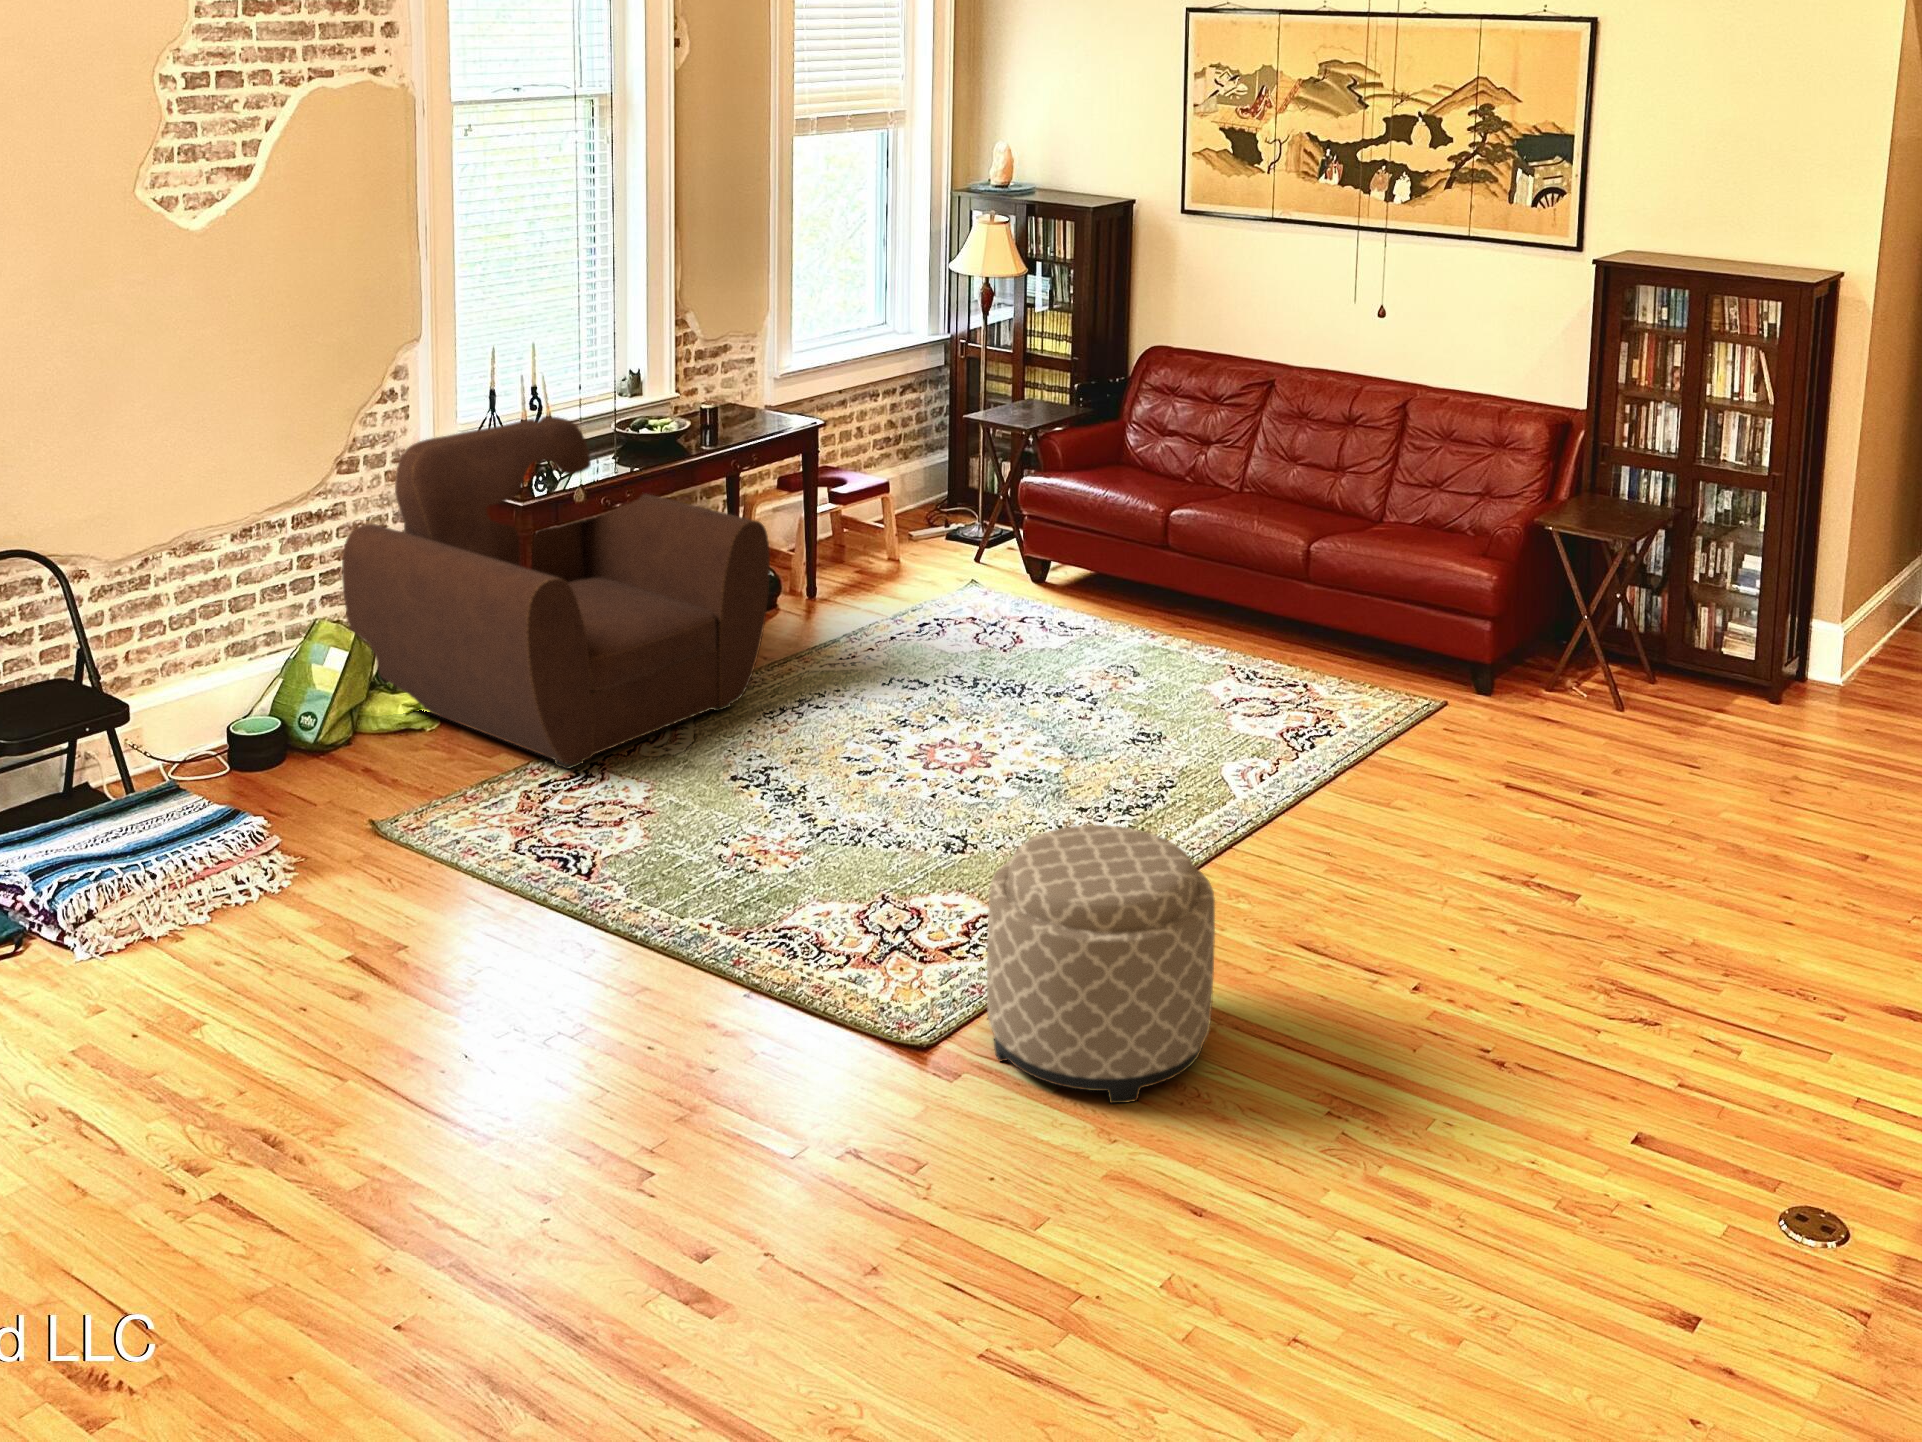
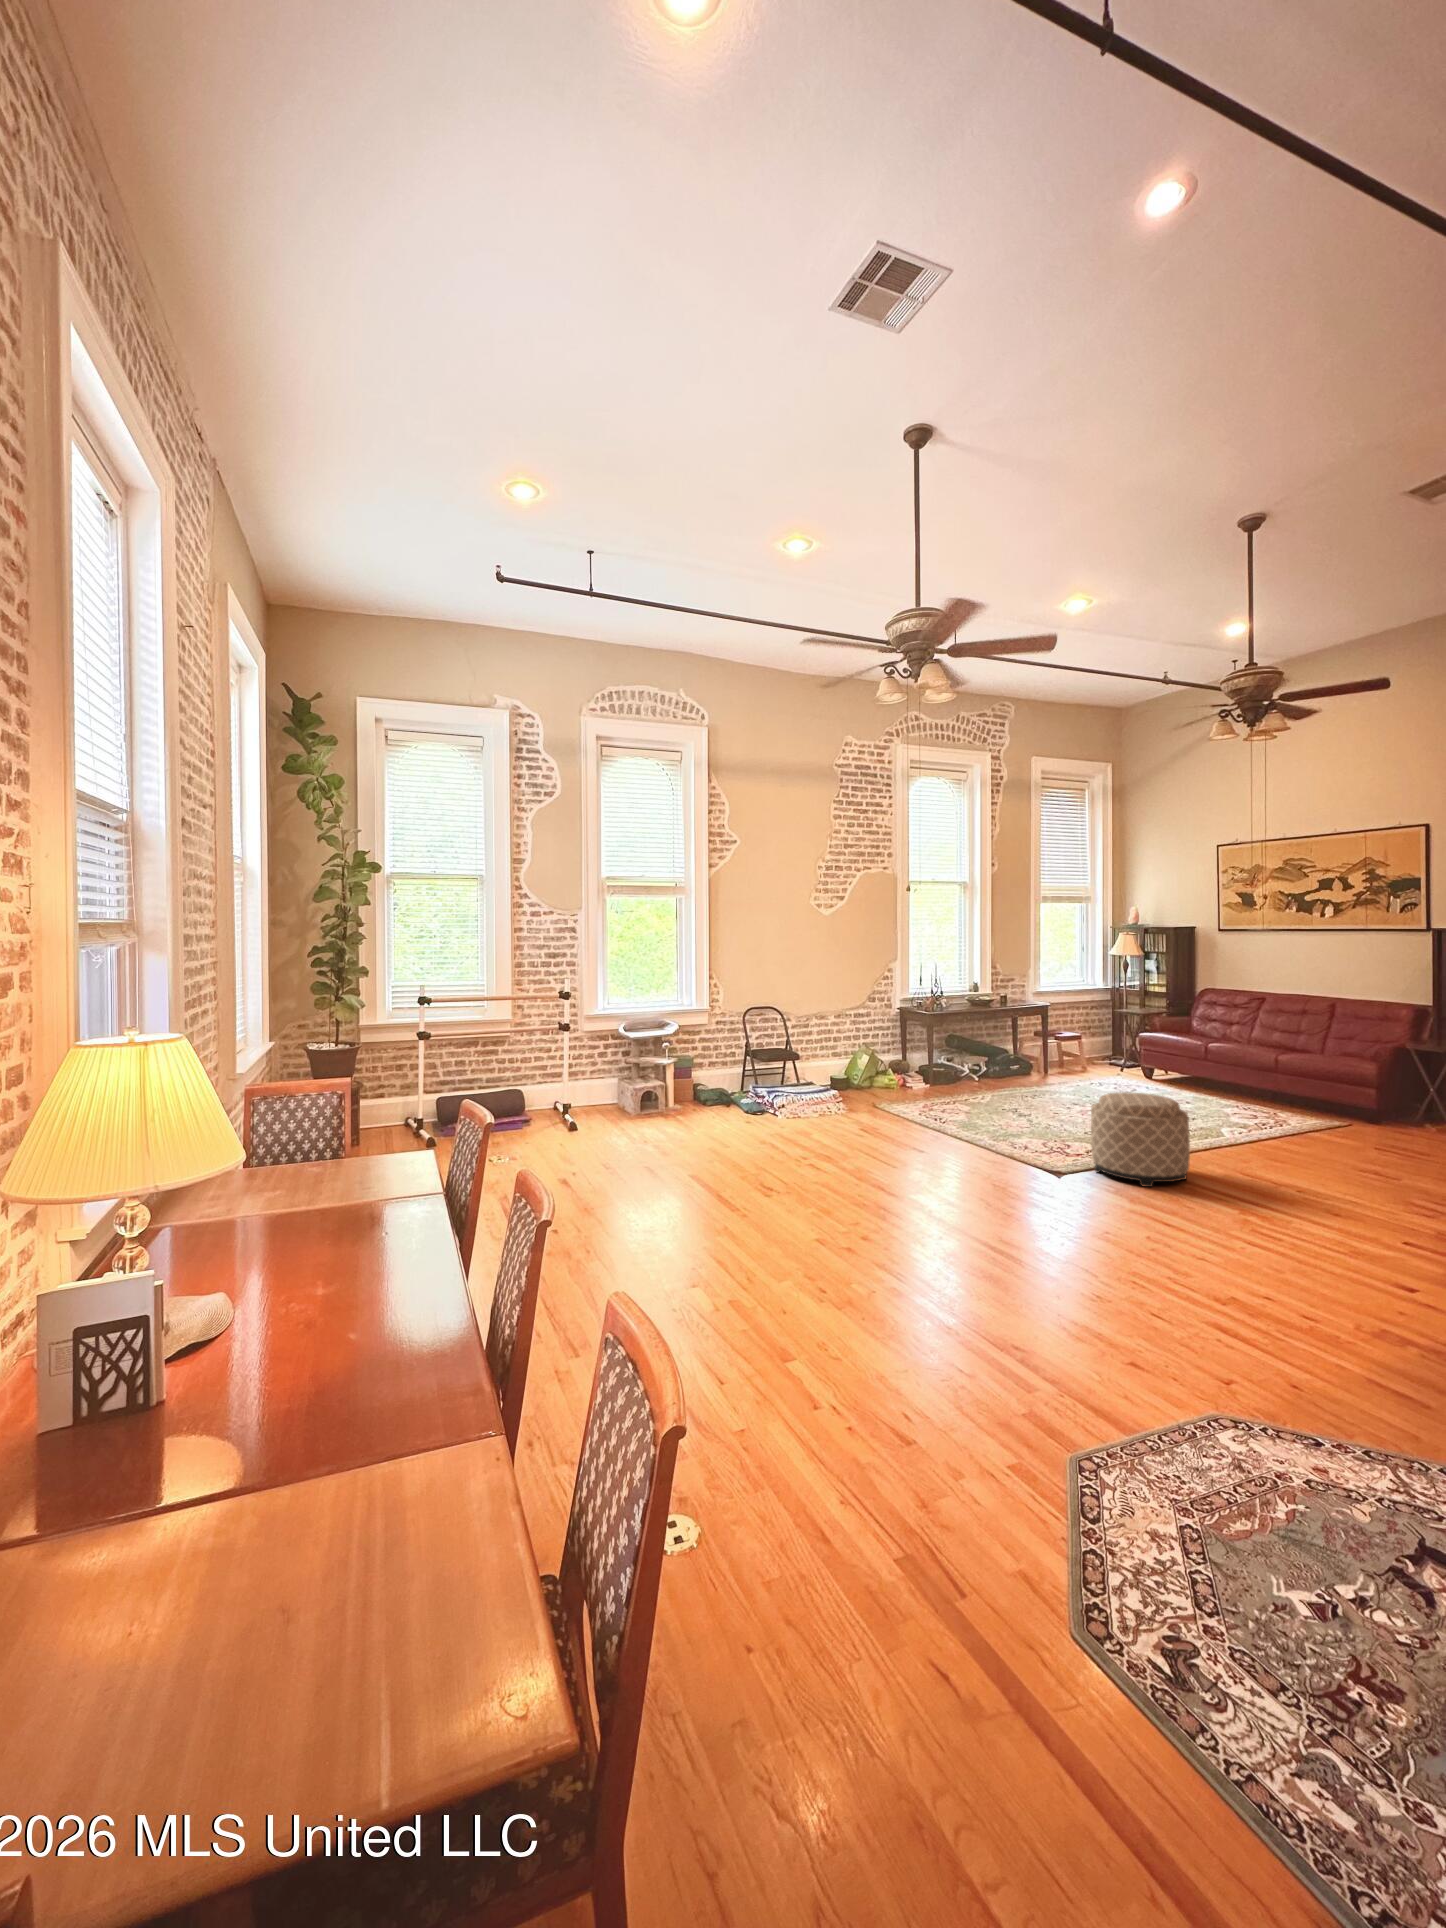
armchair: present [342,416,770,769] -> none [869,990,1024,1101]

